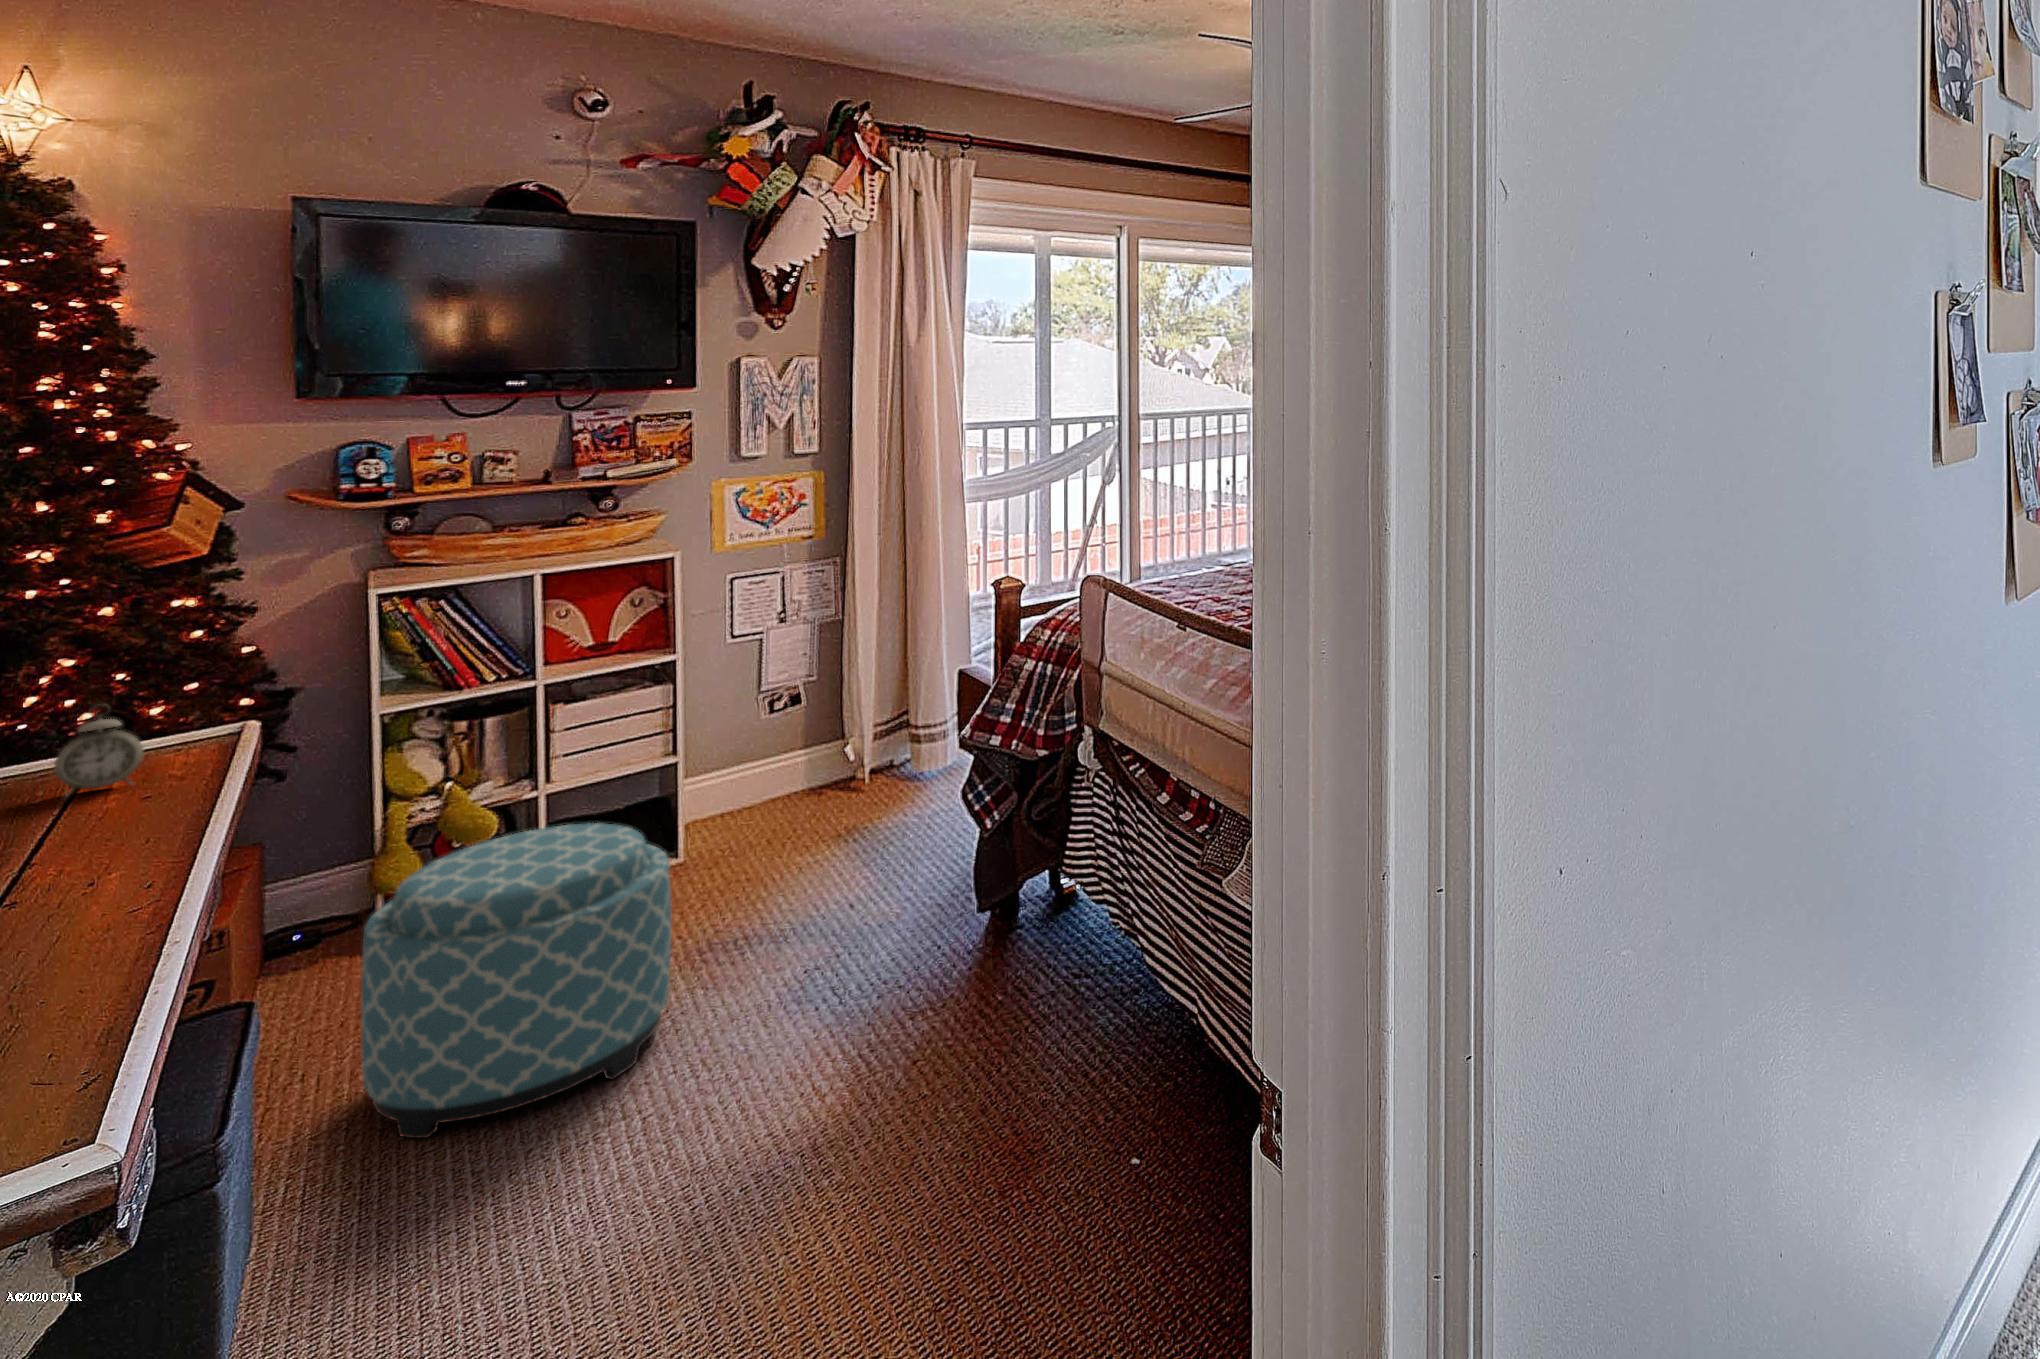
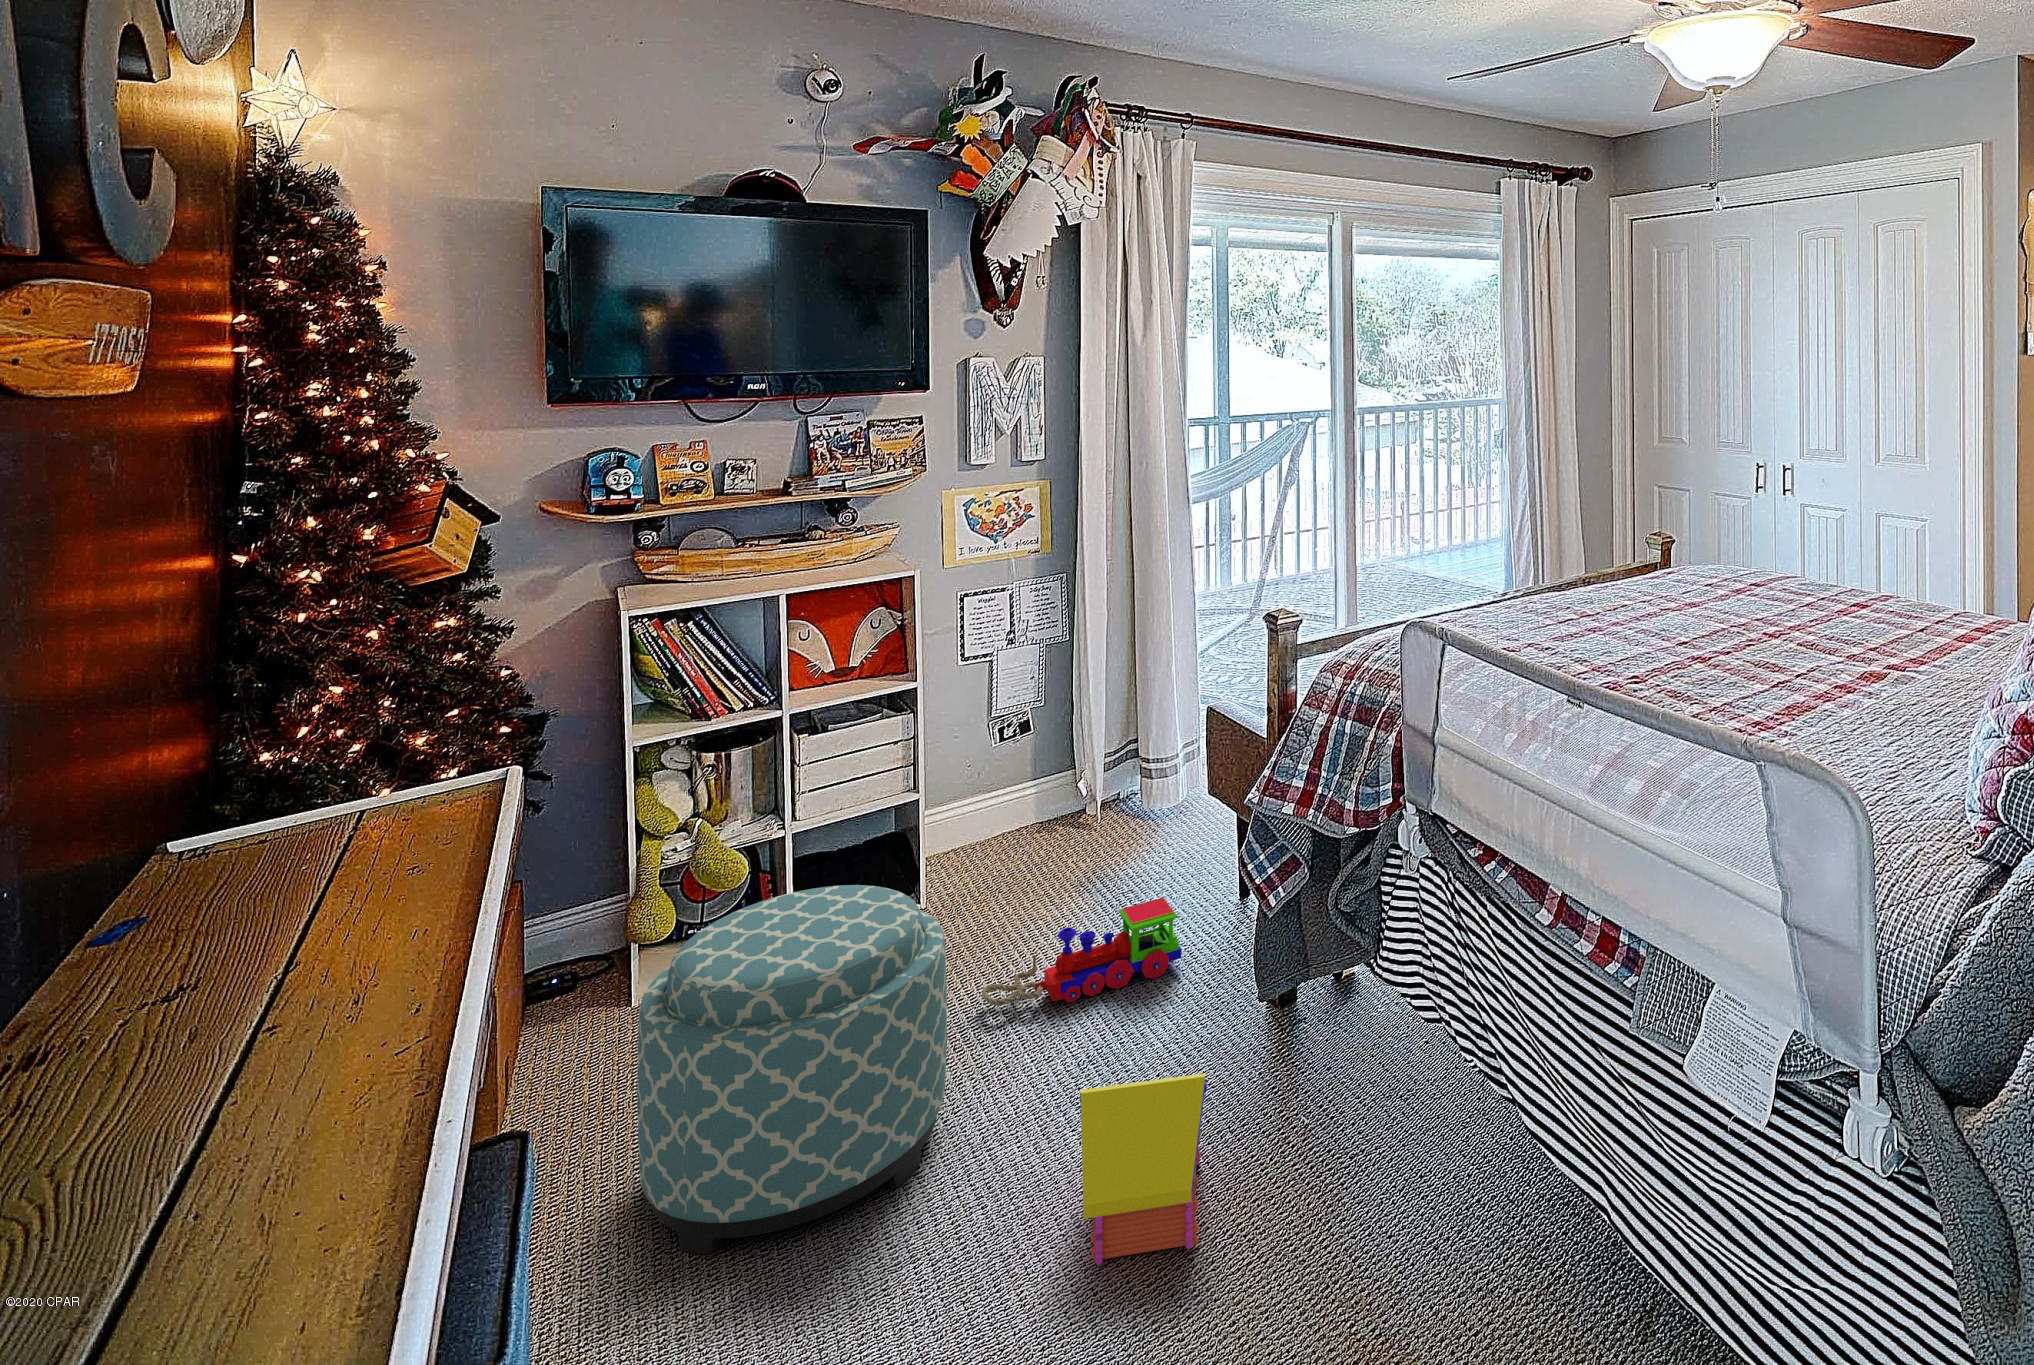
alarm clock: present [54,711,143,796] -> none [331,756,419,863]
toy train: none [722,839,918,935] -> present [982,898,1181,1006]
toy house: none [772,962,898,1122] -> present [1080,1074,1207,1265]

